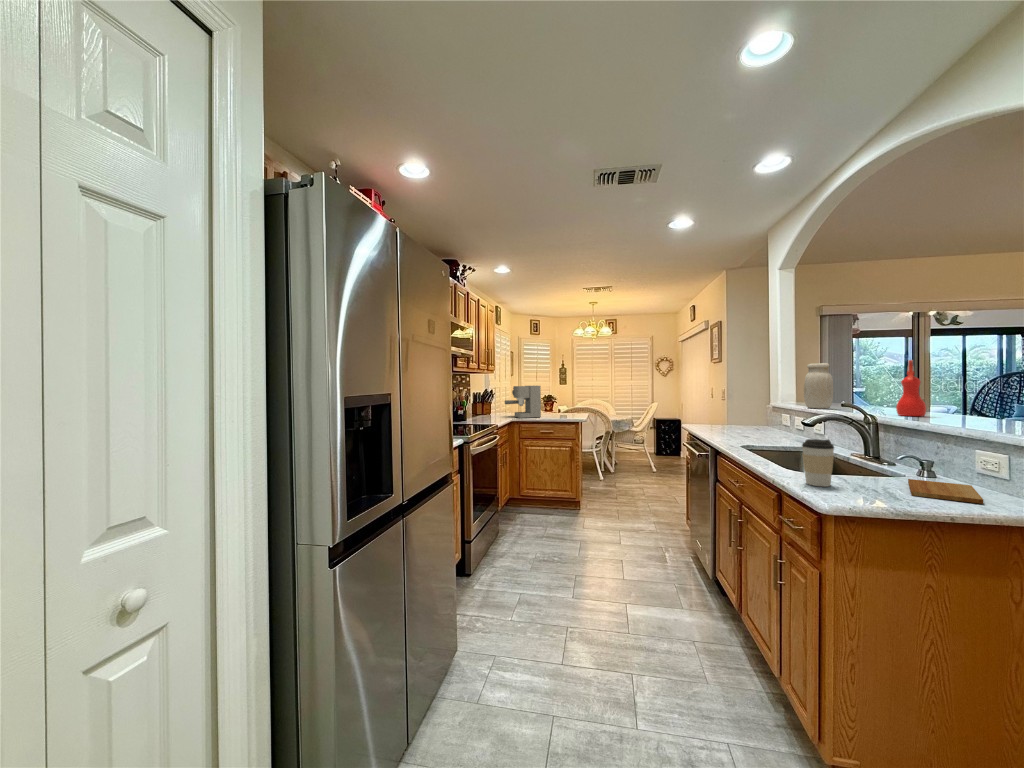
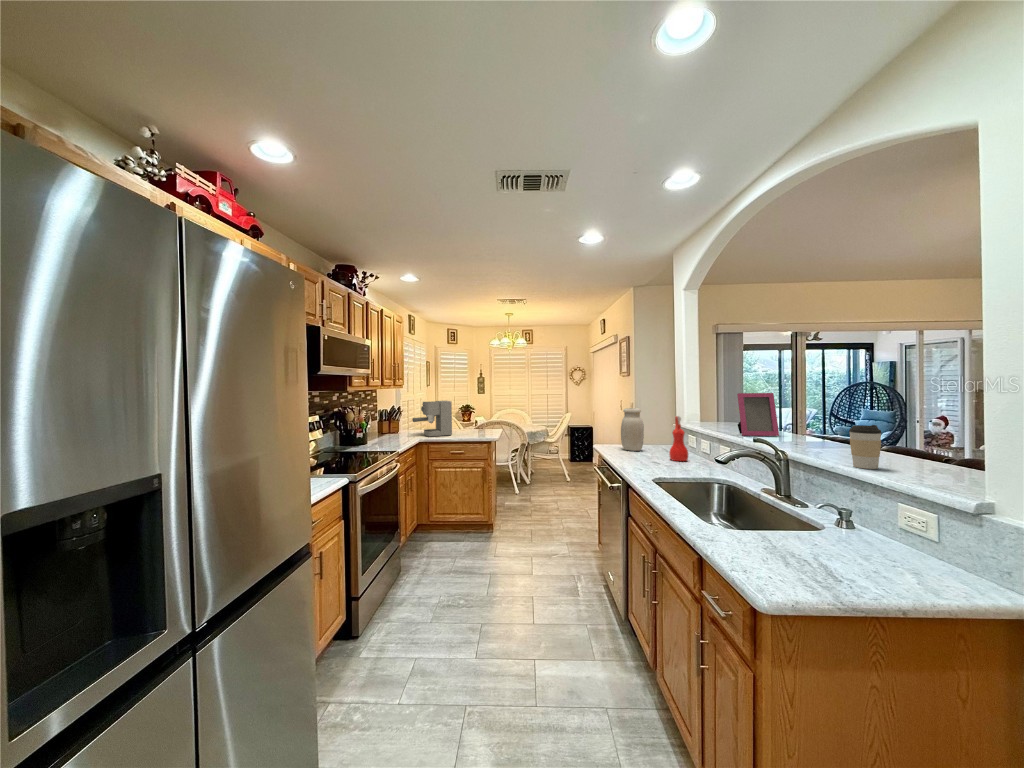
spray bottle: present [896,360,926,416] -> present [669,416,688,461]
jar: present [804,363,833,409] -> present [621,408,644,451]
picture frame: none [833,369,879,412] -> present [737,393,779,436]
coffee cup: present [802,439,834,487] -> present [849,425,882,469]
cutting board: present [908,479,983,504] -> none [832,537,923,581]

